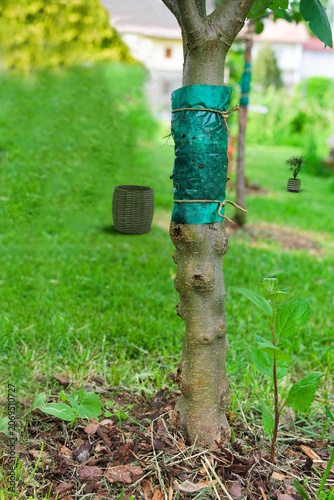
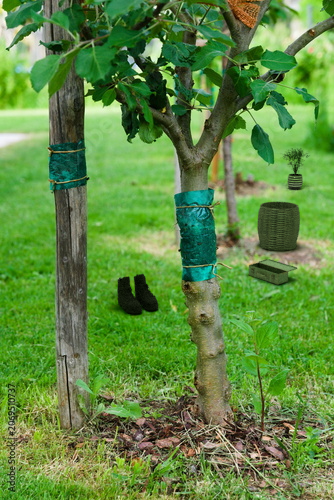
woven basket: present [112,185,154,234] -> present [257,202,300,251]
boots: none [114,239,155,280] -> present [117,274,158,314]
toolbox: none [251,241,302,266] -> present [249,259,297,284]

